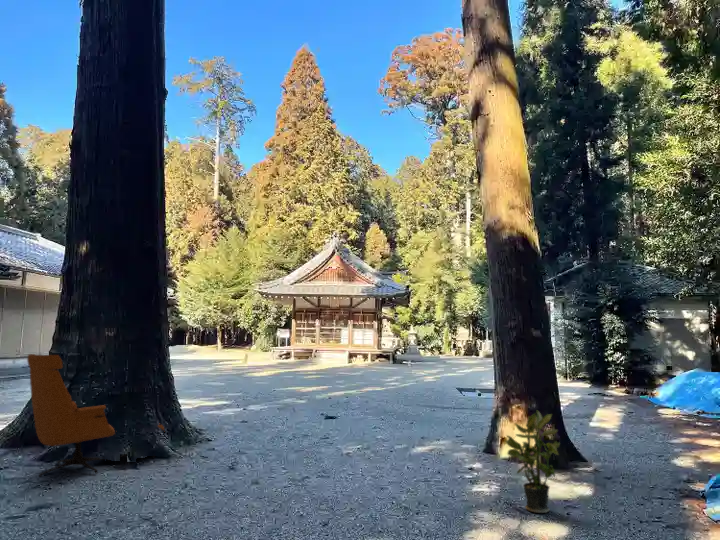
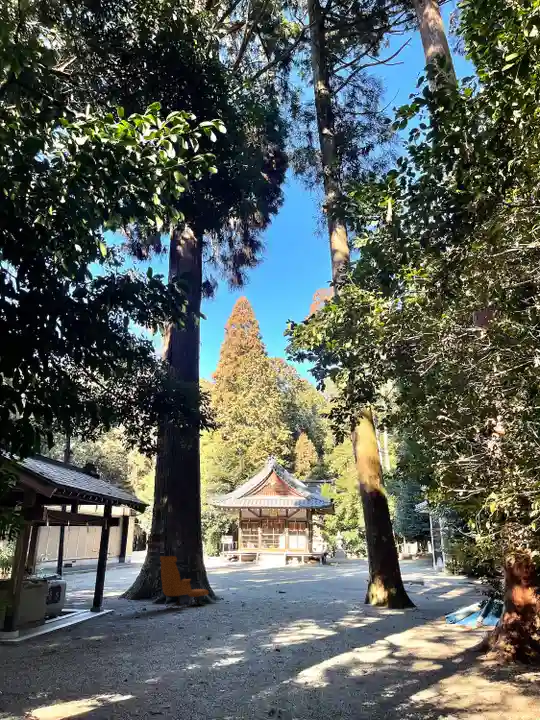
potted plant: present [506,411,559,513] -> none [356,575,376,615]

